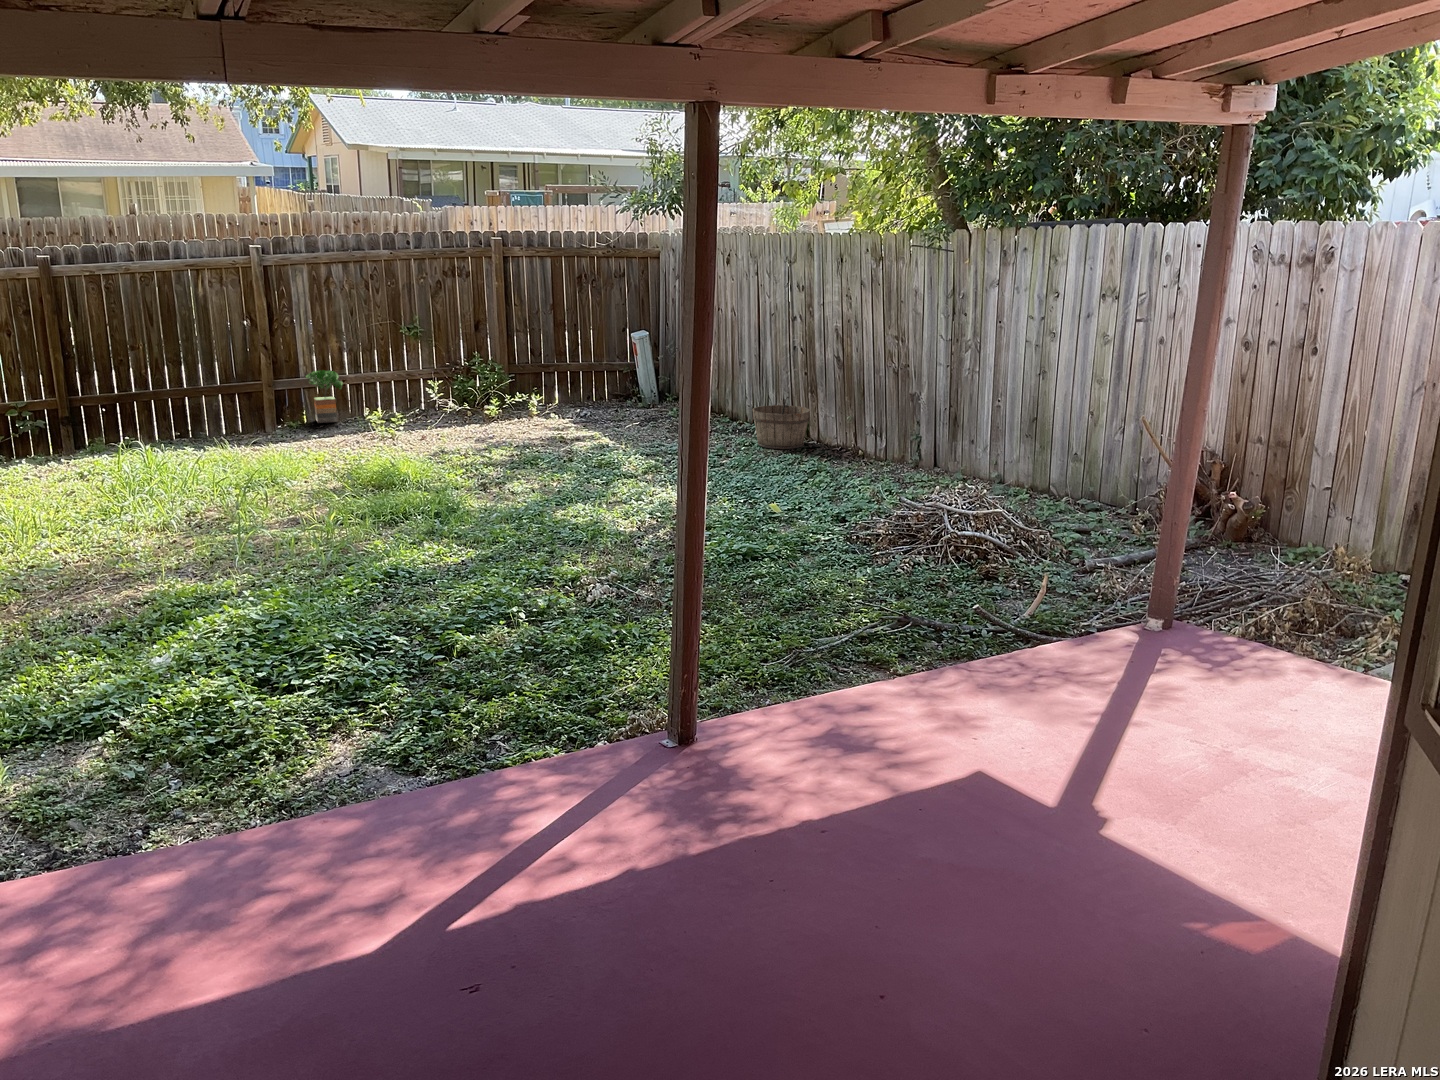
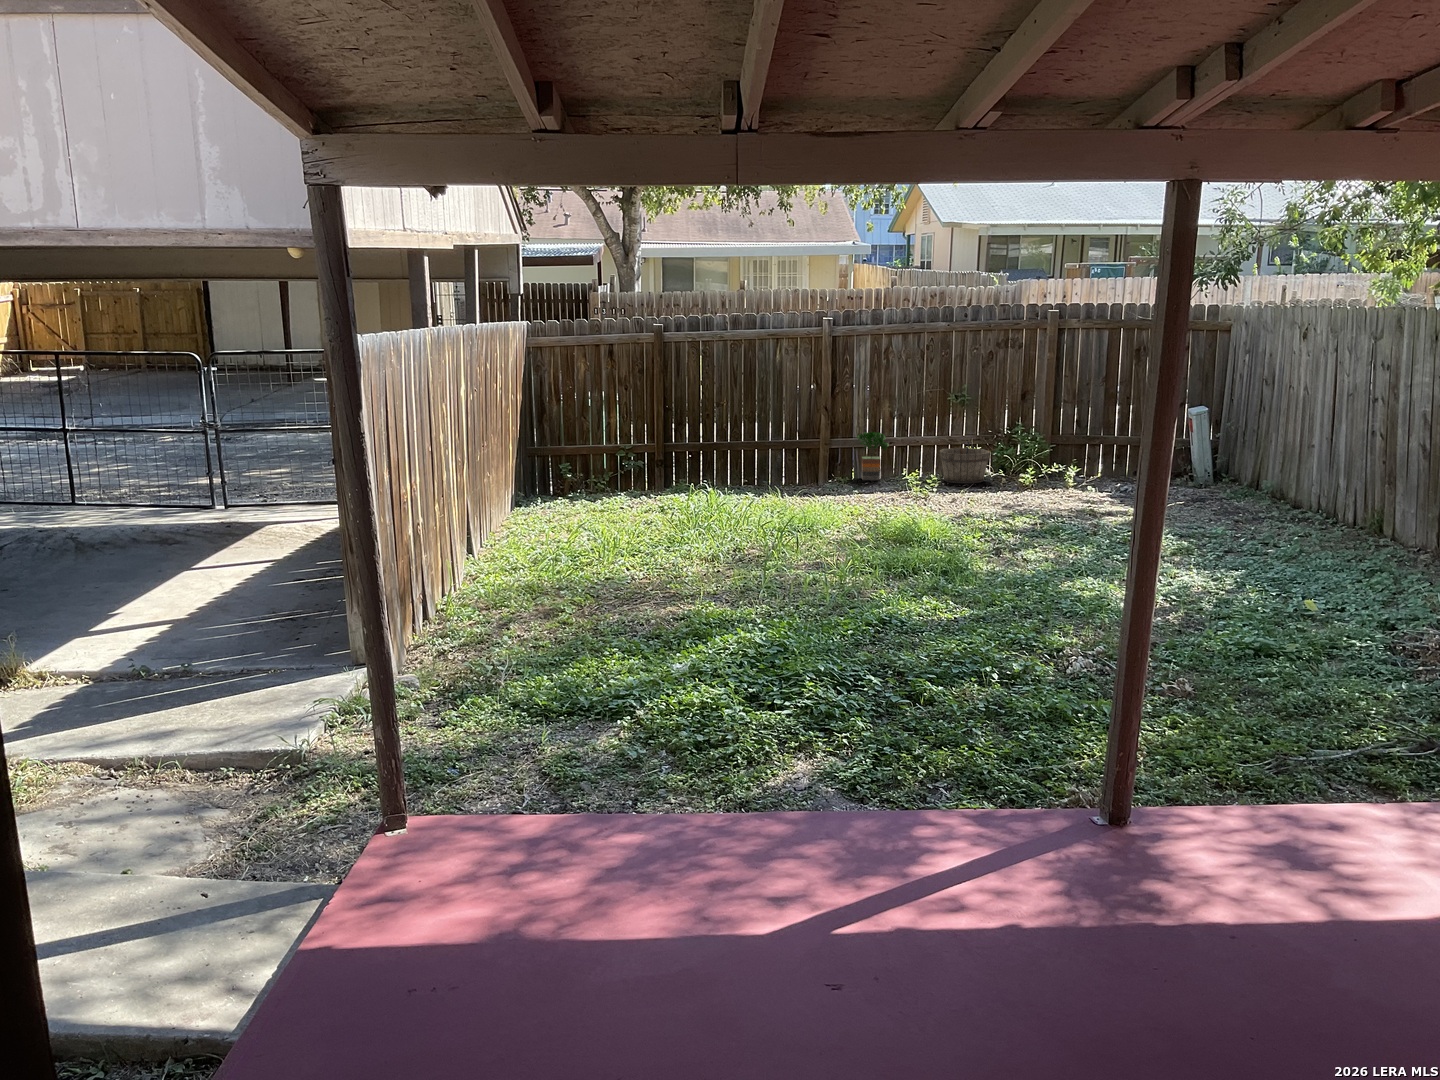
wooden bucket: present [752,397,811,449] -> present [940,440,990,483]

